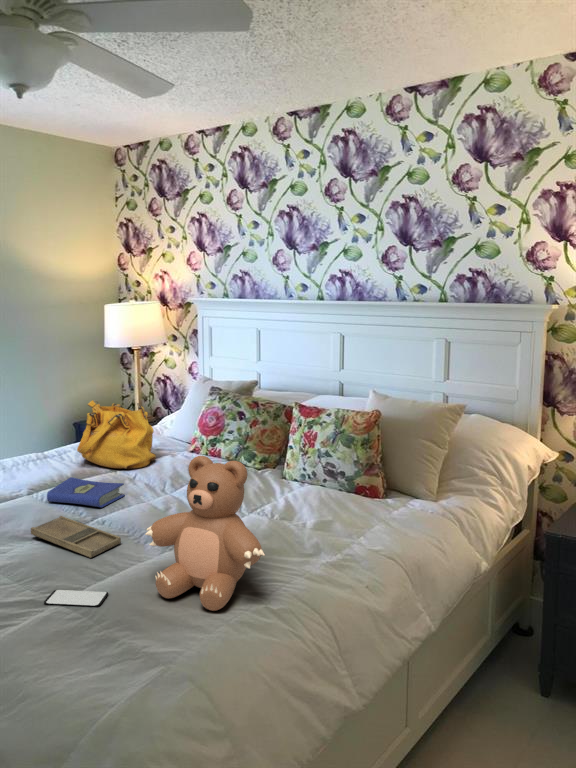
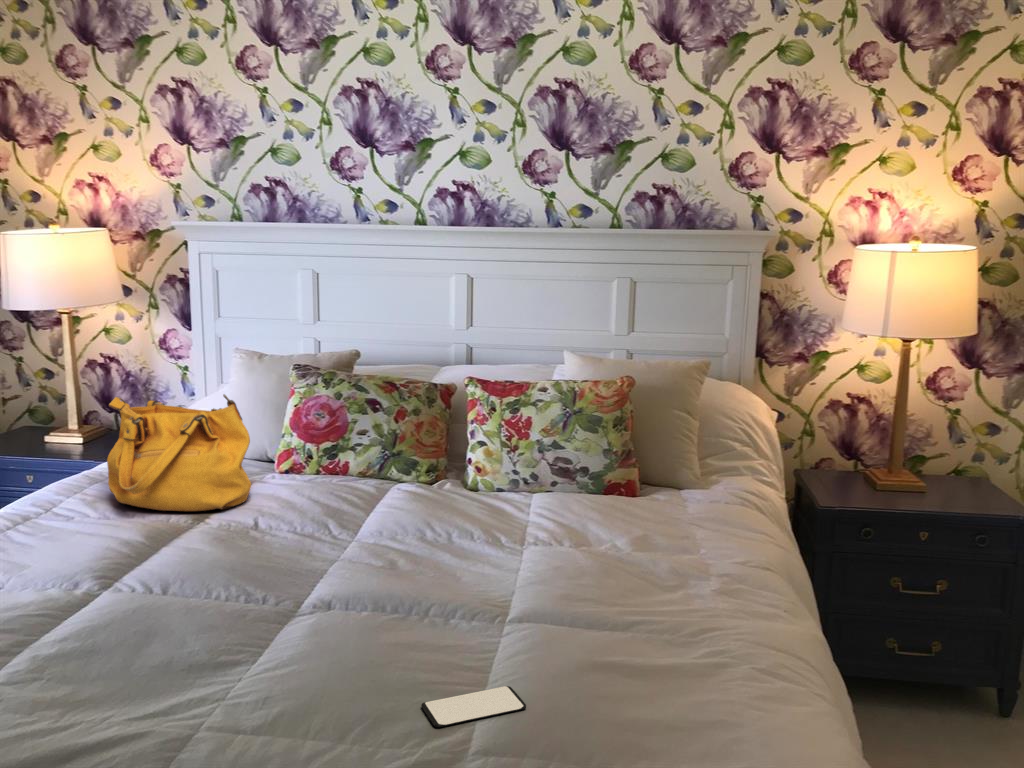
teddy bear: present [145,456,265,611] -> none [533,445,743,673]
hardcover book: present [47,477,125,507] -> none [164,528,286,578]
tray: present [31,516,121,558] -> none [237,593,405,646]

